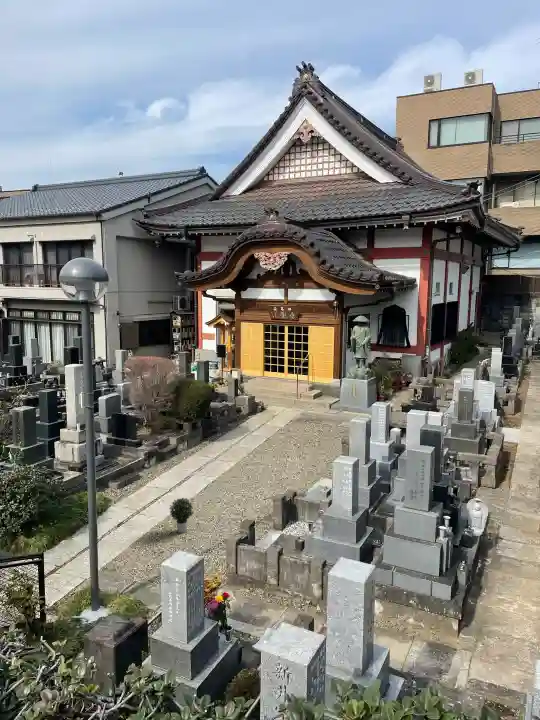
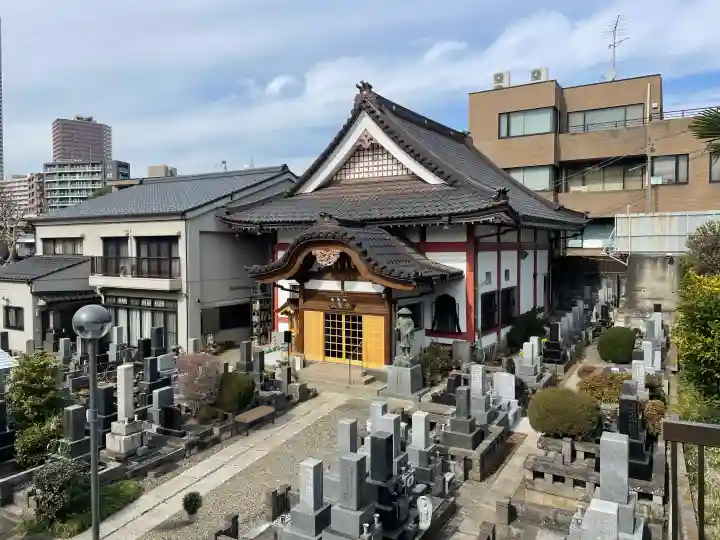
bench: none [192,416,232,447] -> present [235,406,275,436]

